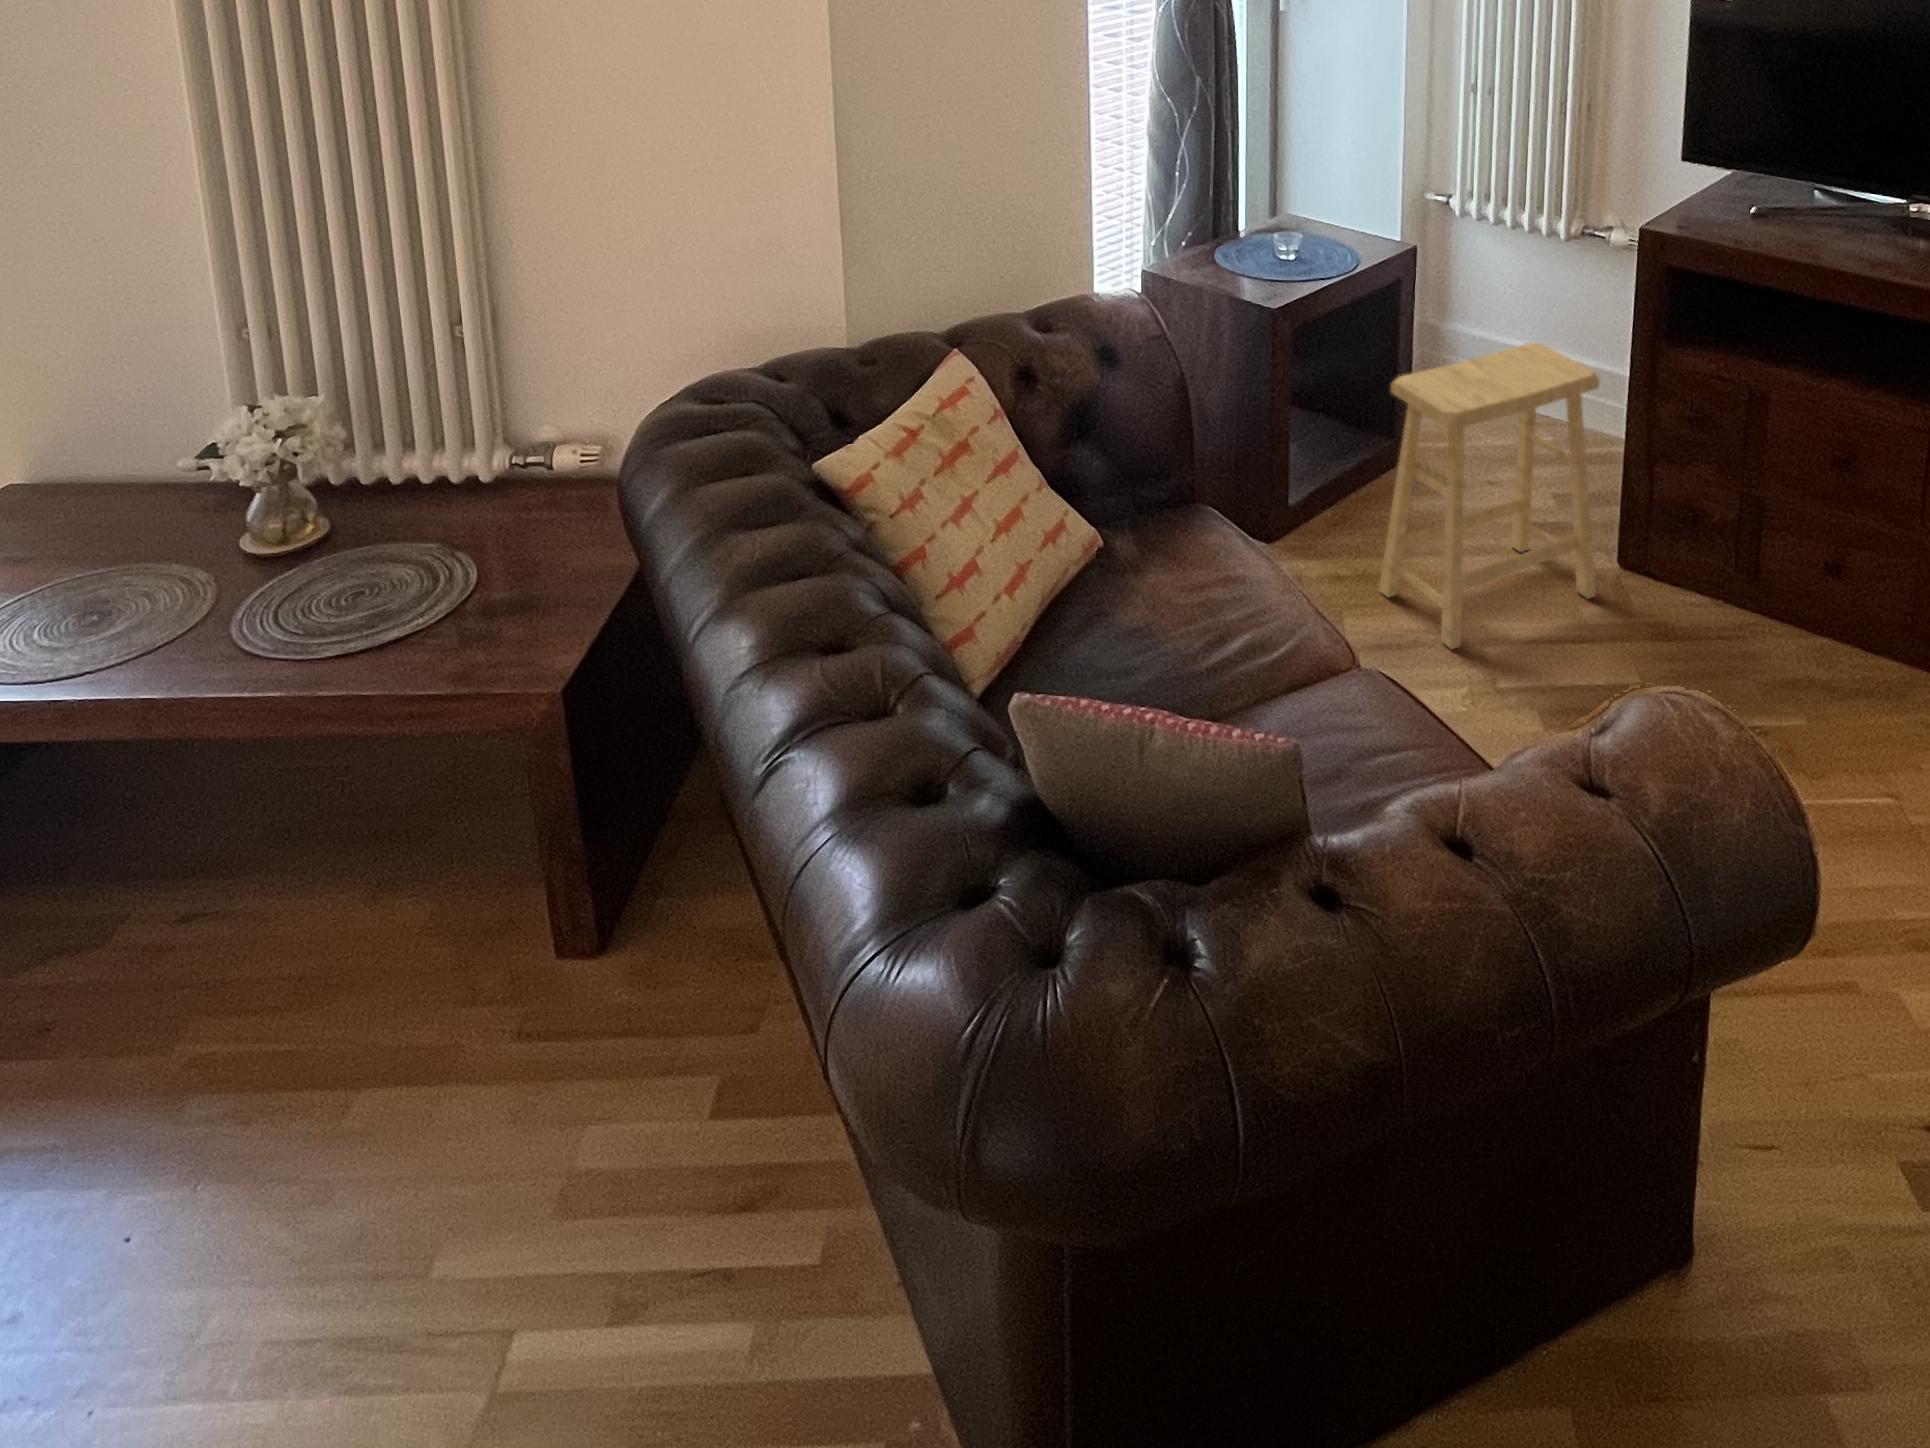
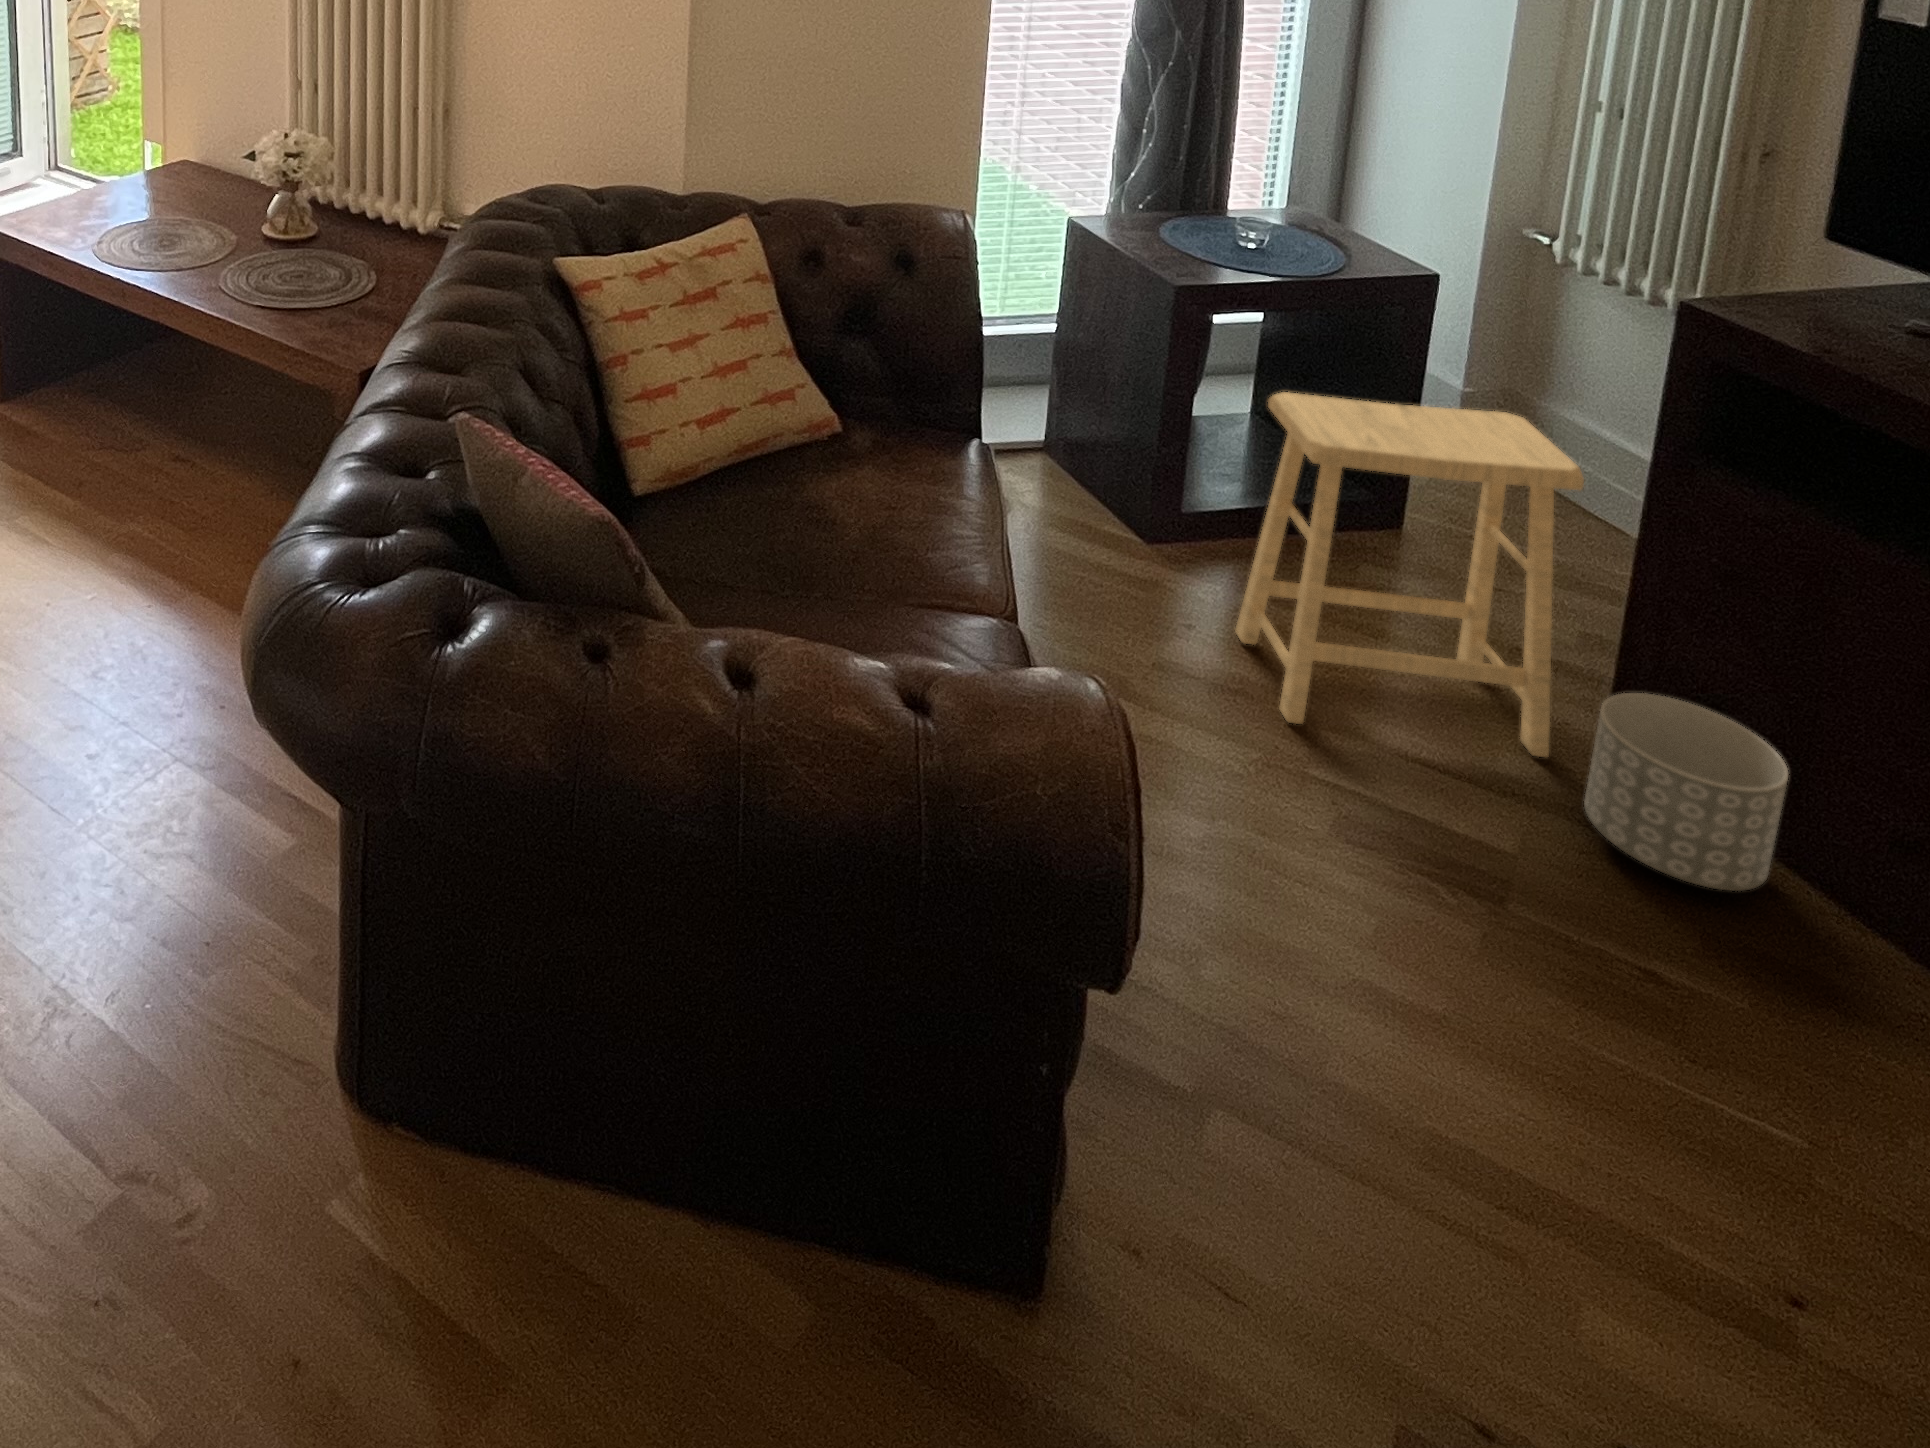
planter: none [1636,520,1748,649] -> present [1584,693,1788,891]

